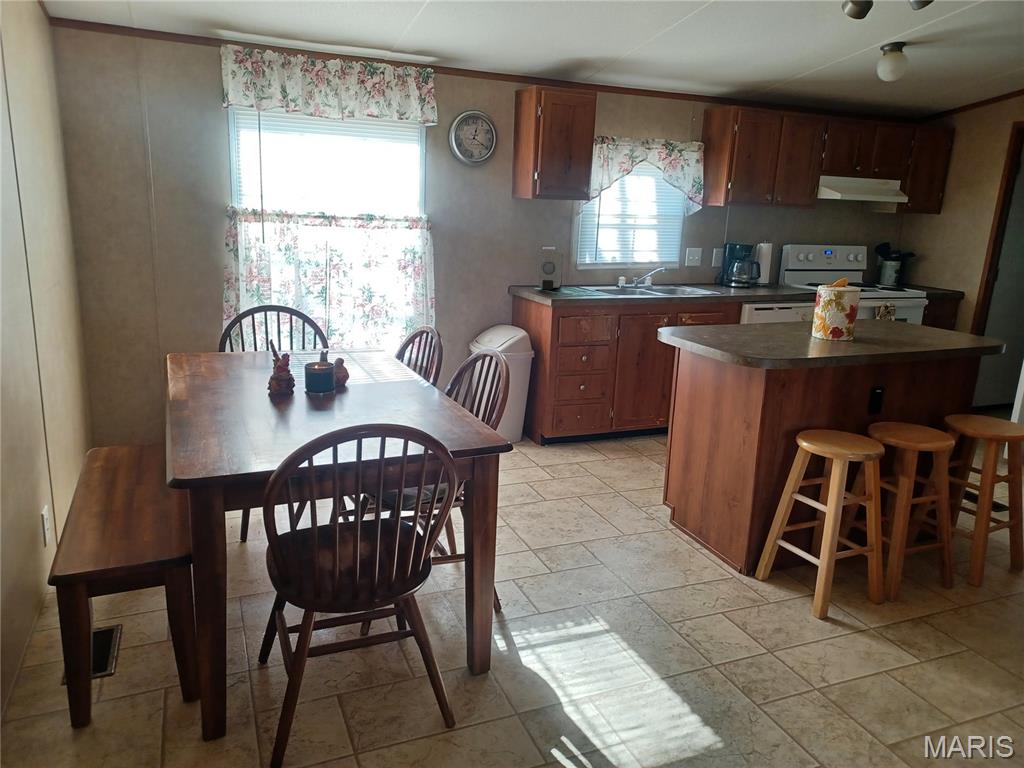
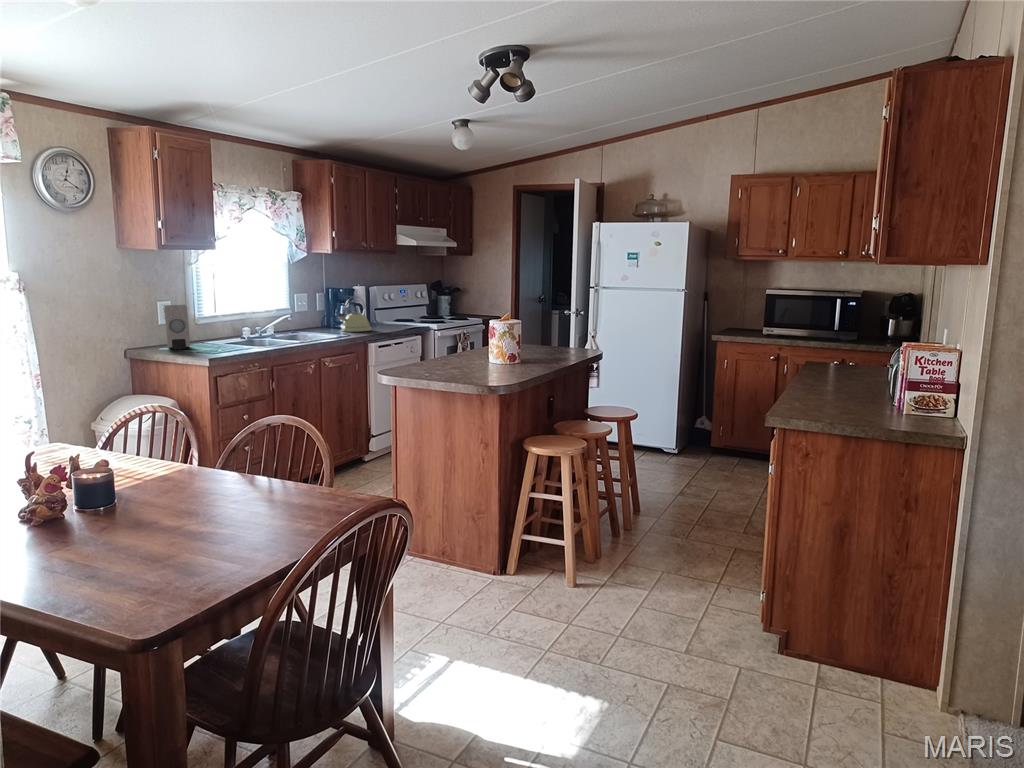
kettle: none [722,253,759,291] -> present [338,297,371,332]

